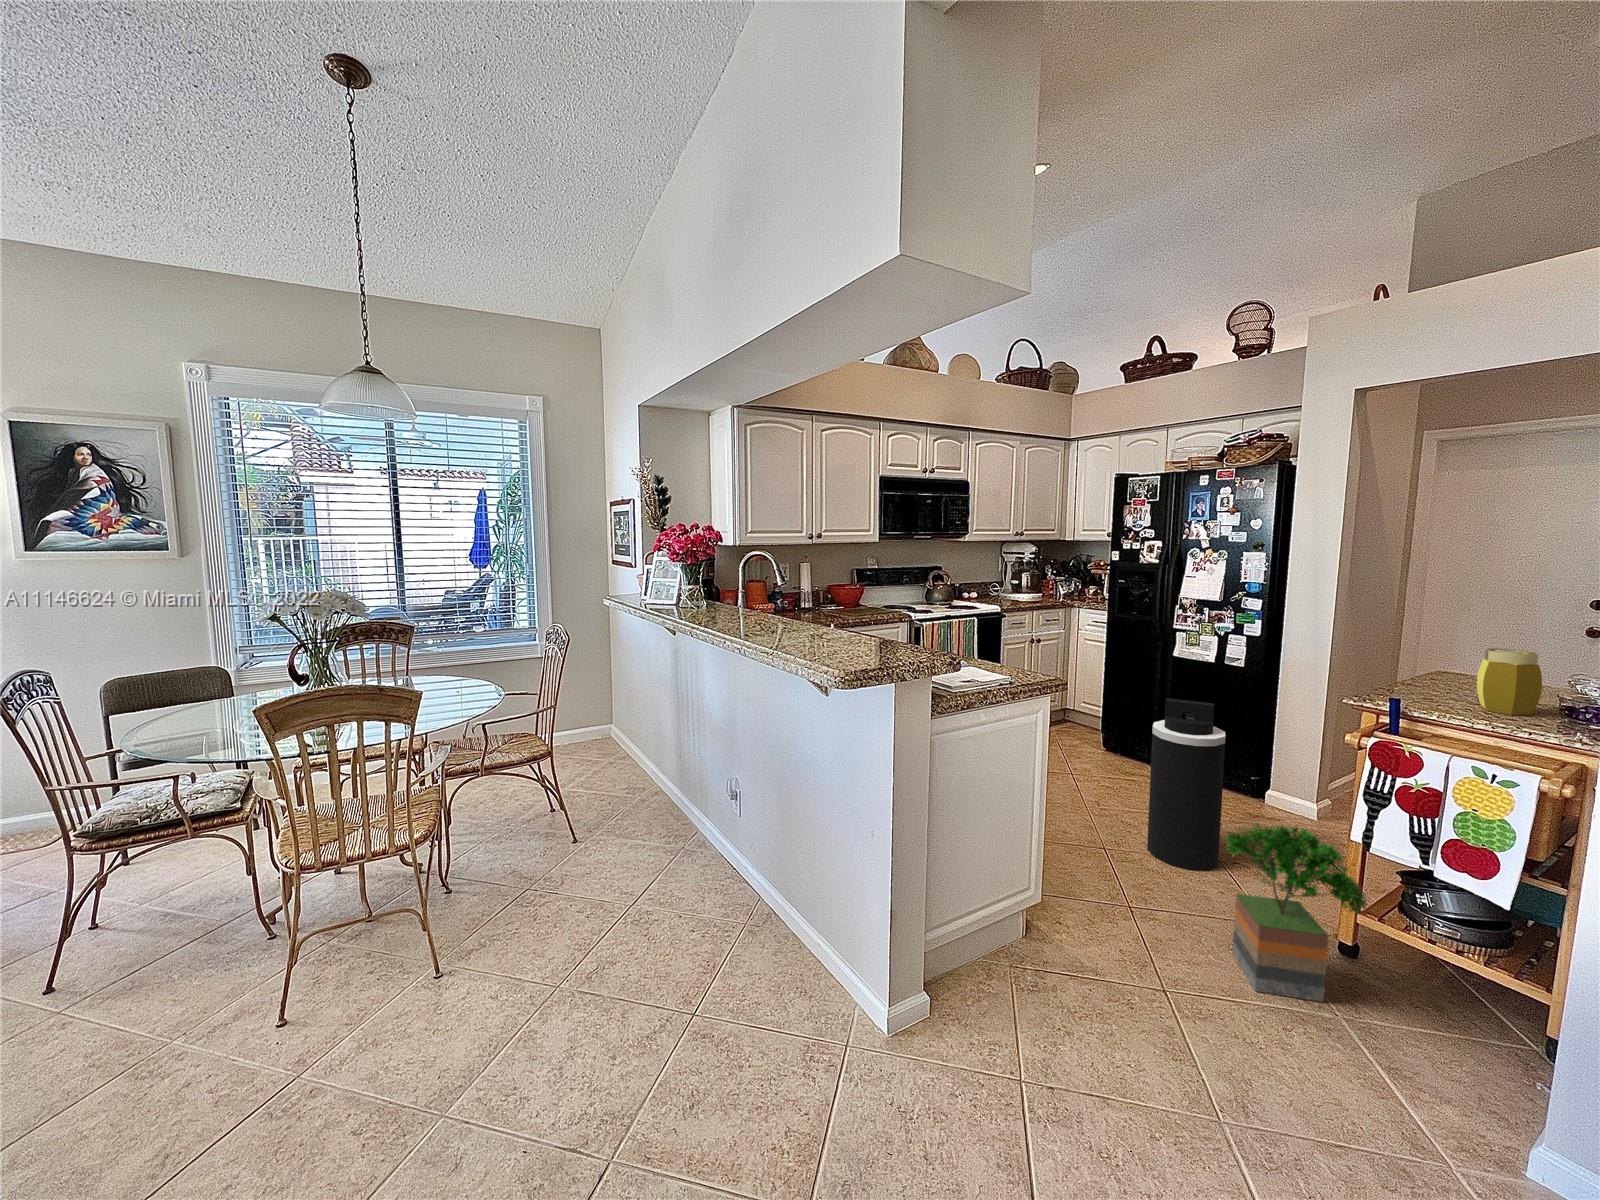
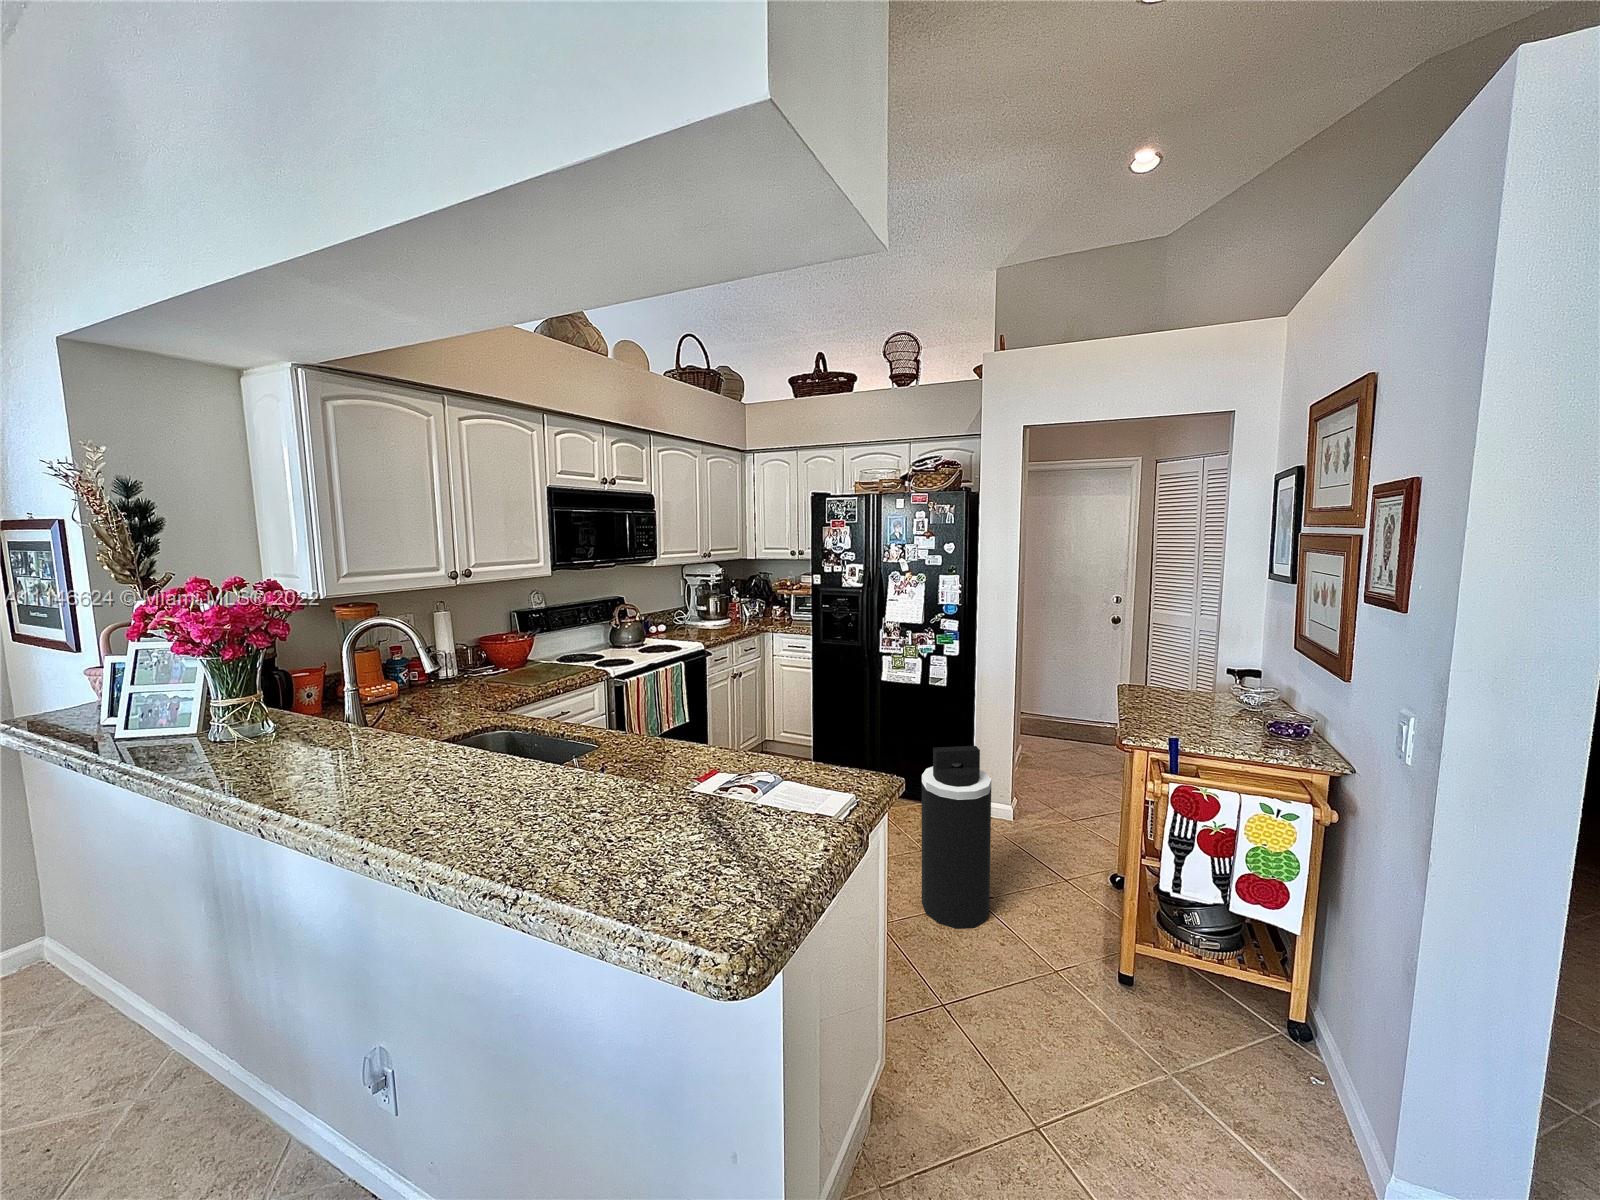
jar: present [1477,648,1542,715] -> none [1220,679,1271,742]
potted tree: present [1225,824,1367,1002] -> none [1063,887,1218,1096]

